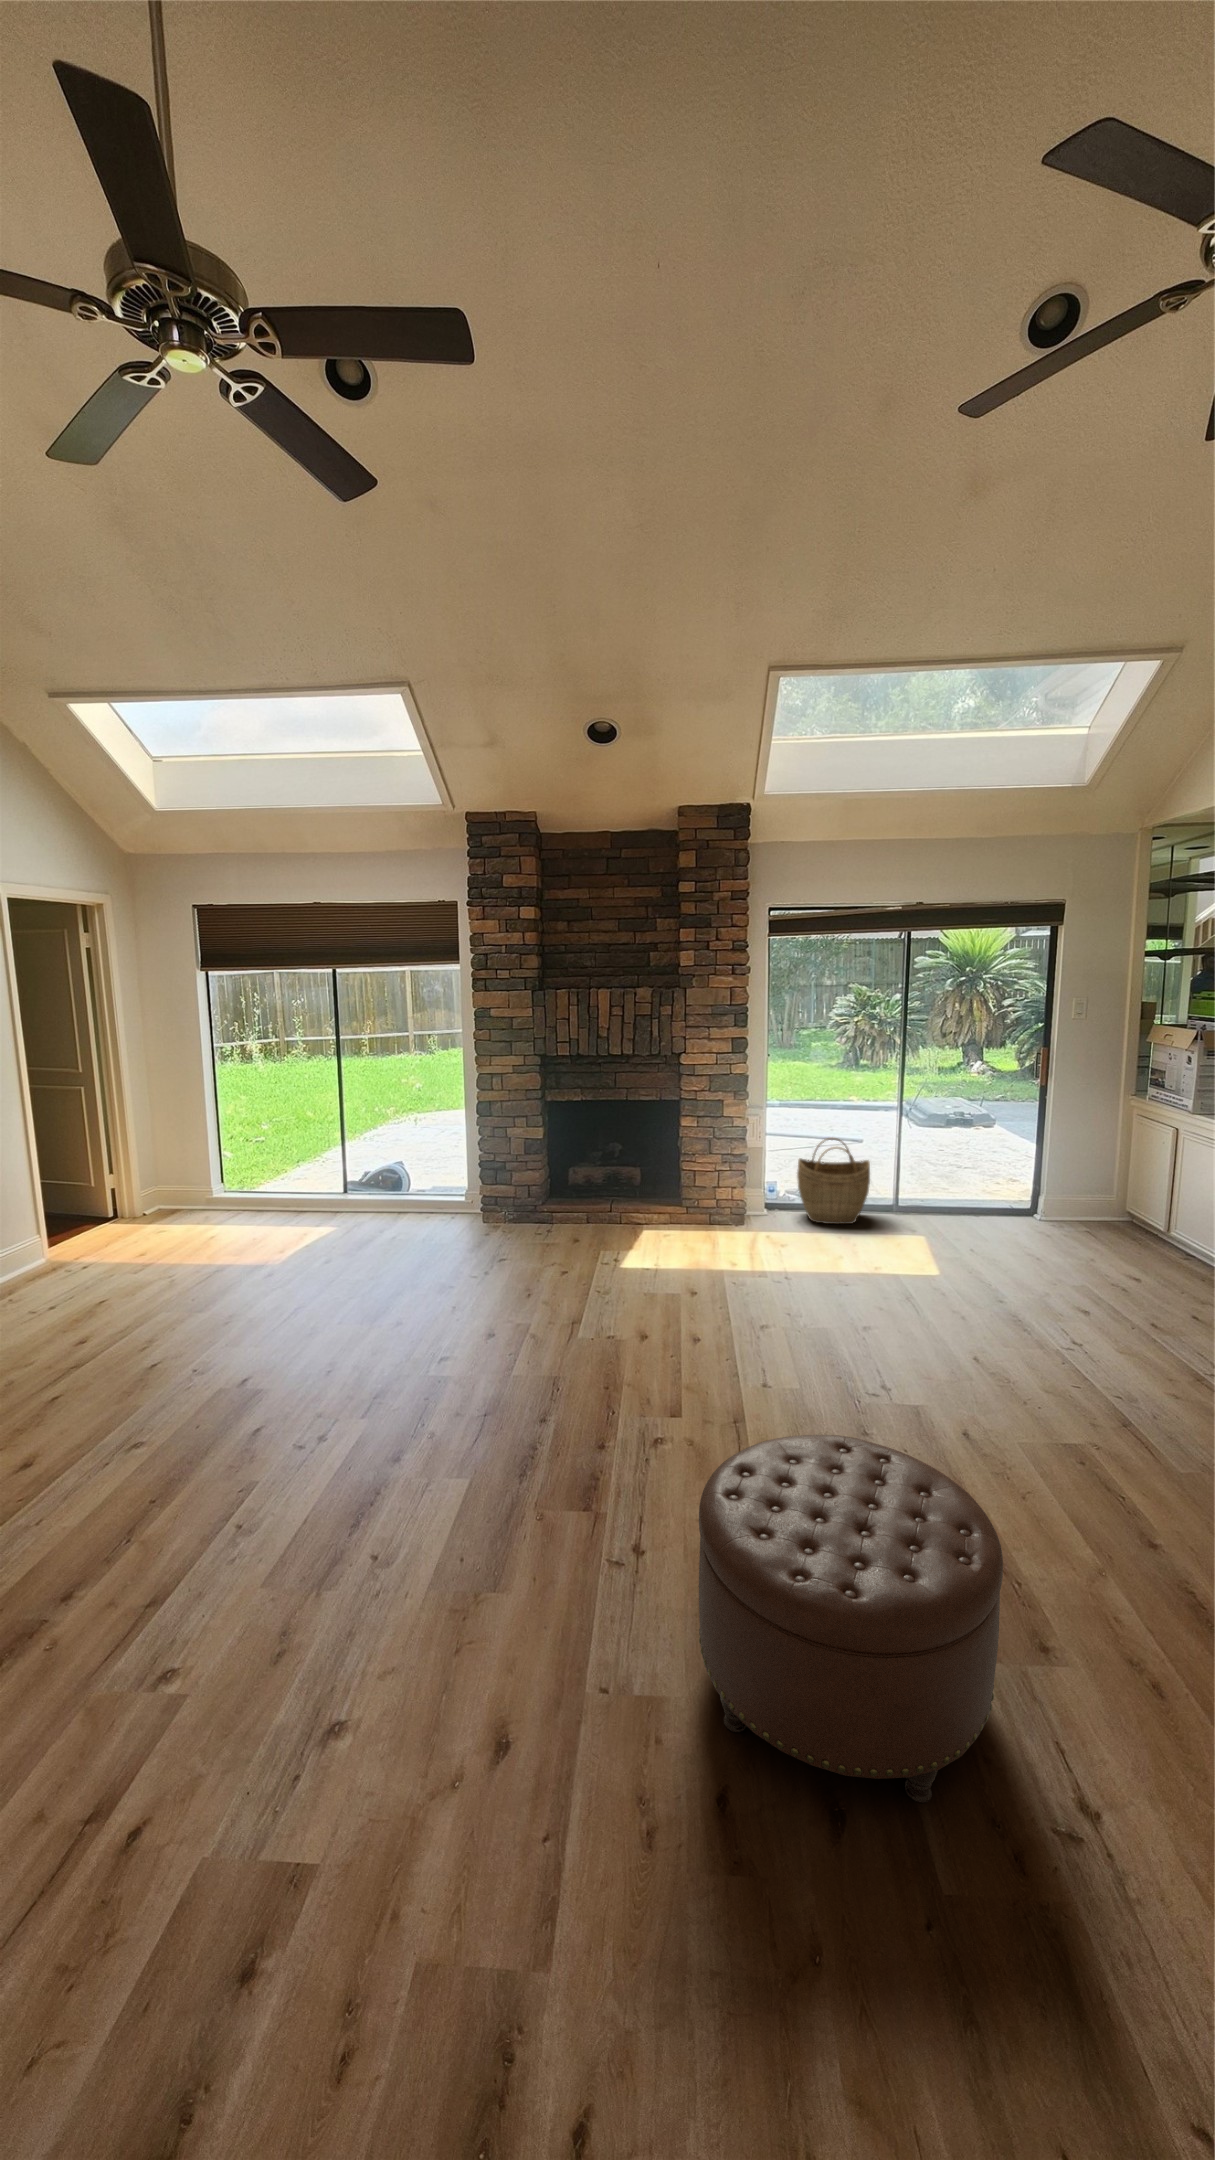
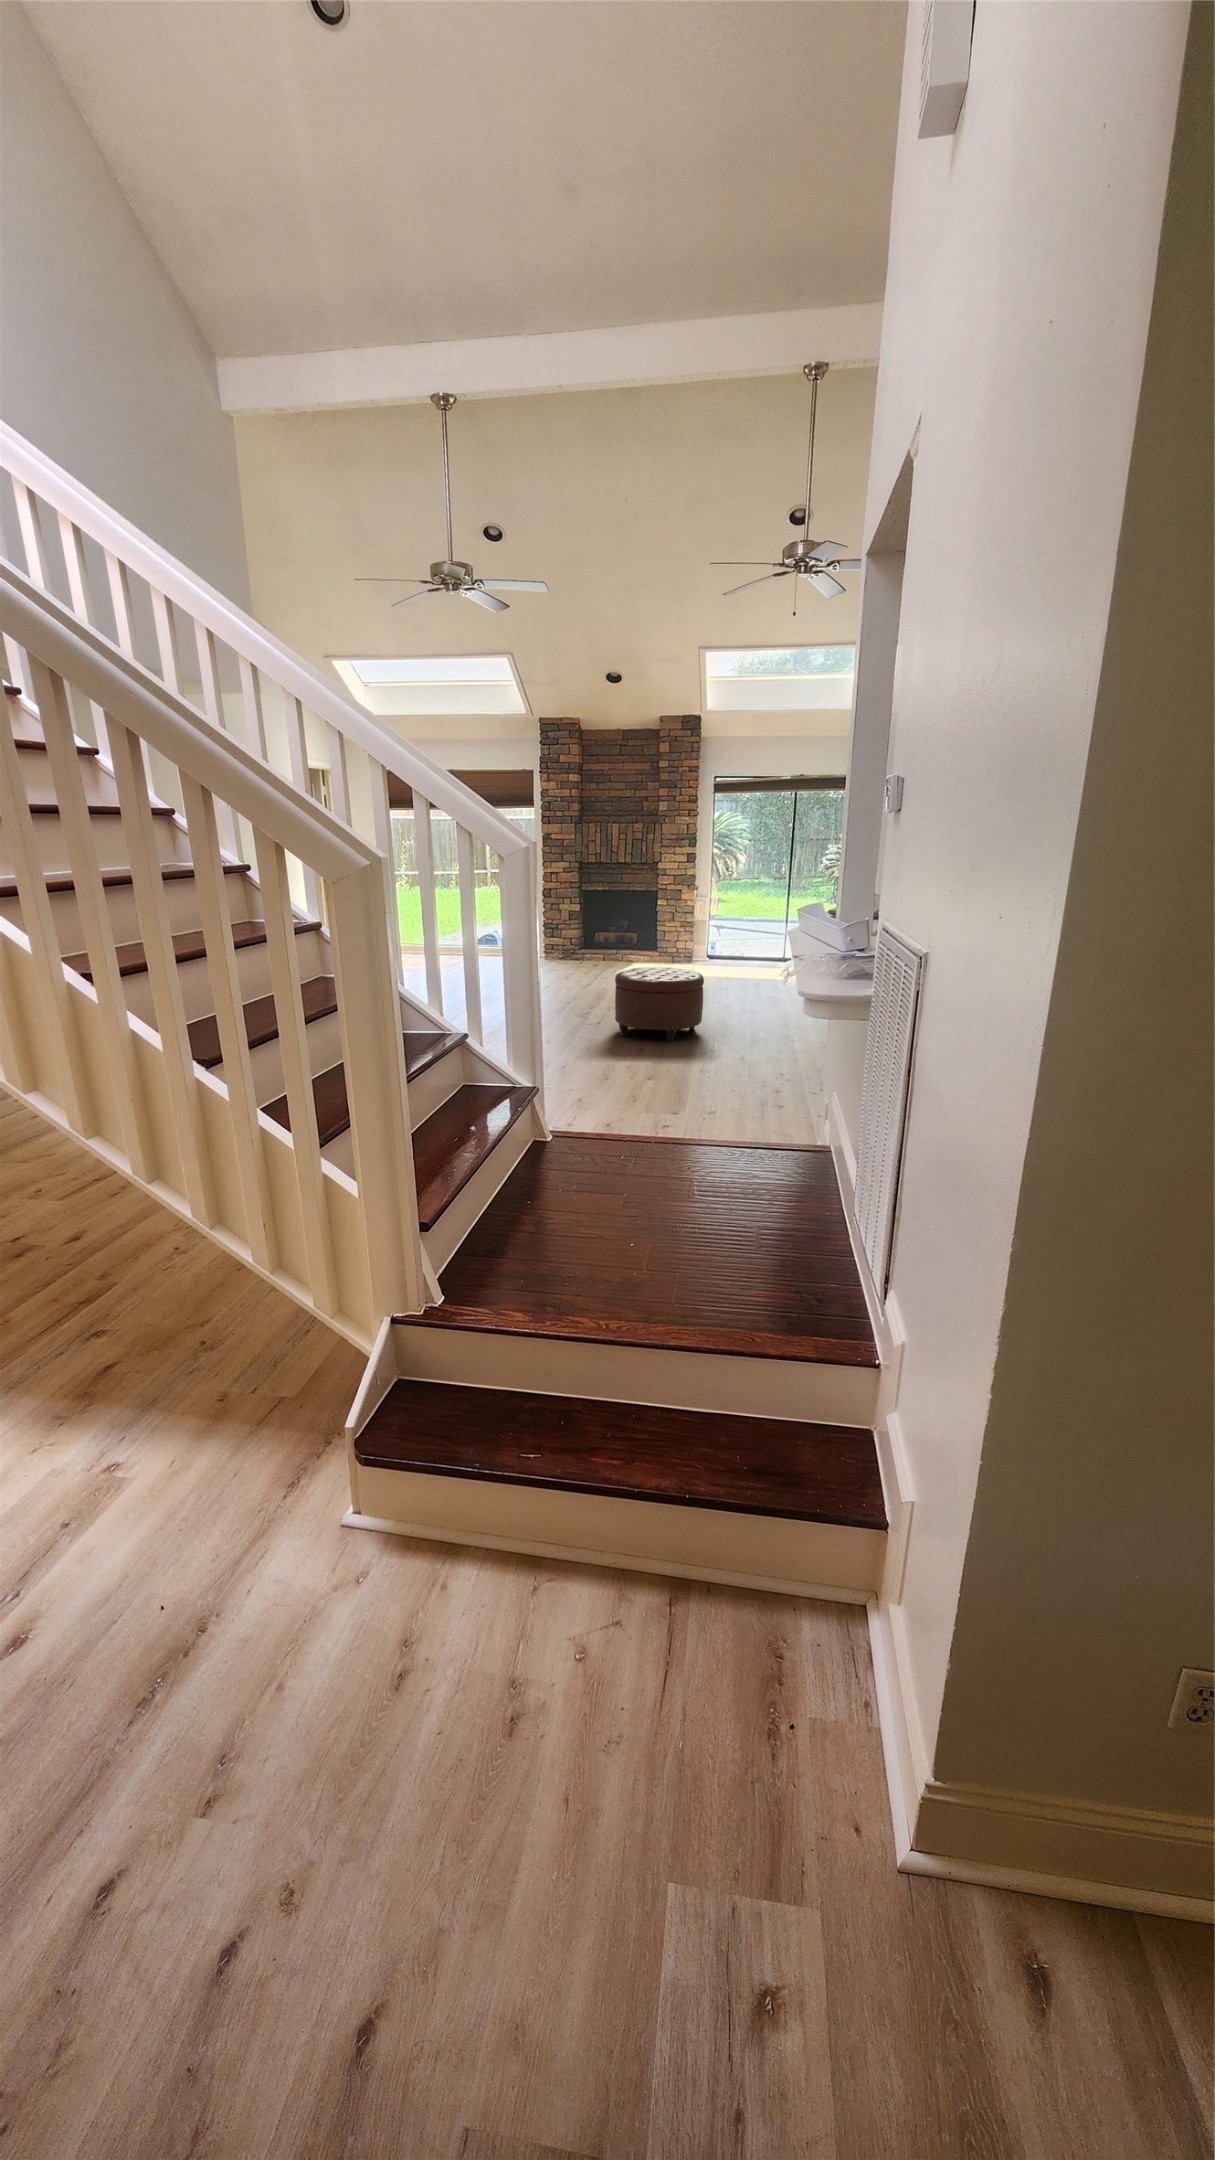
woven basket: present [797,1138,870,1224] -> none [724,915,764,963]

